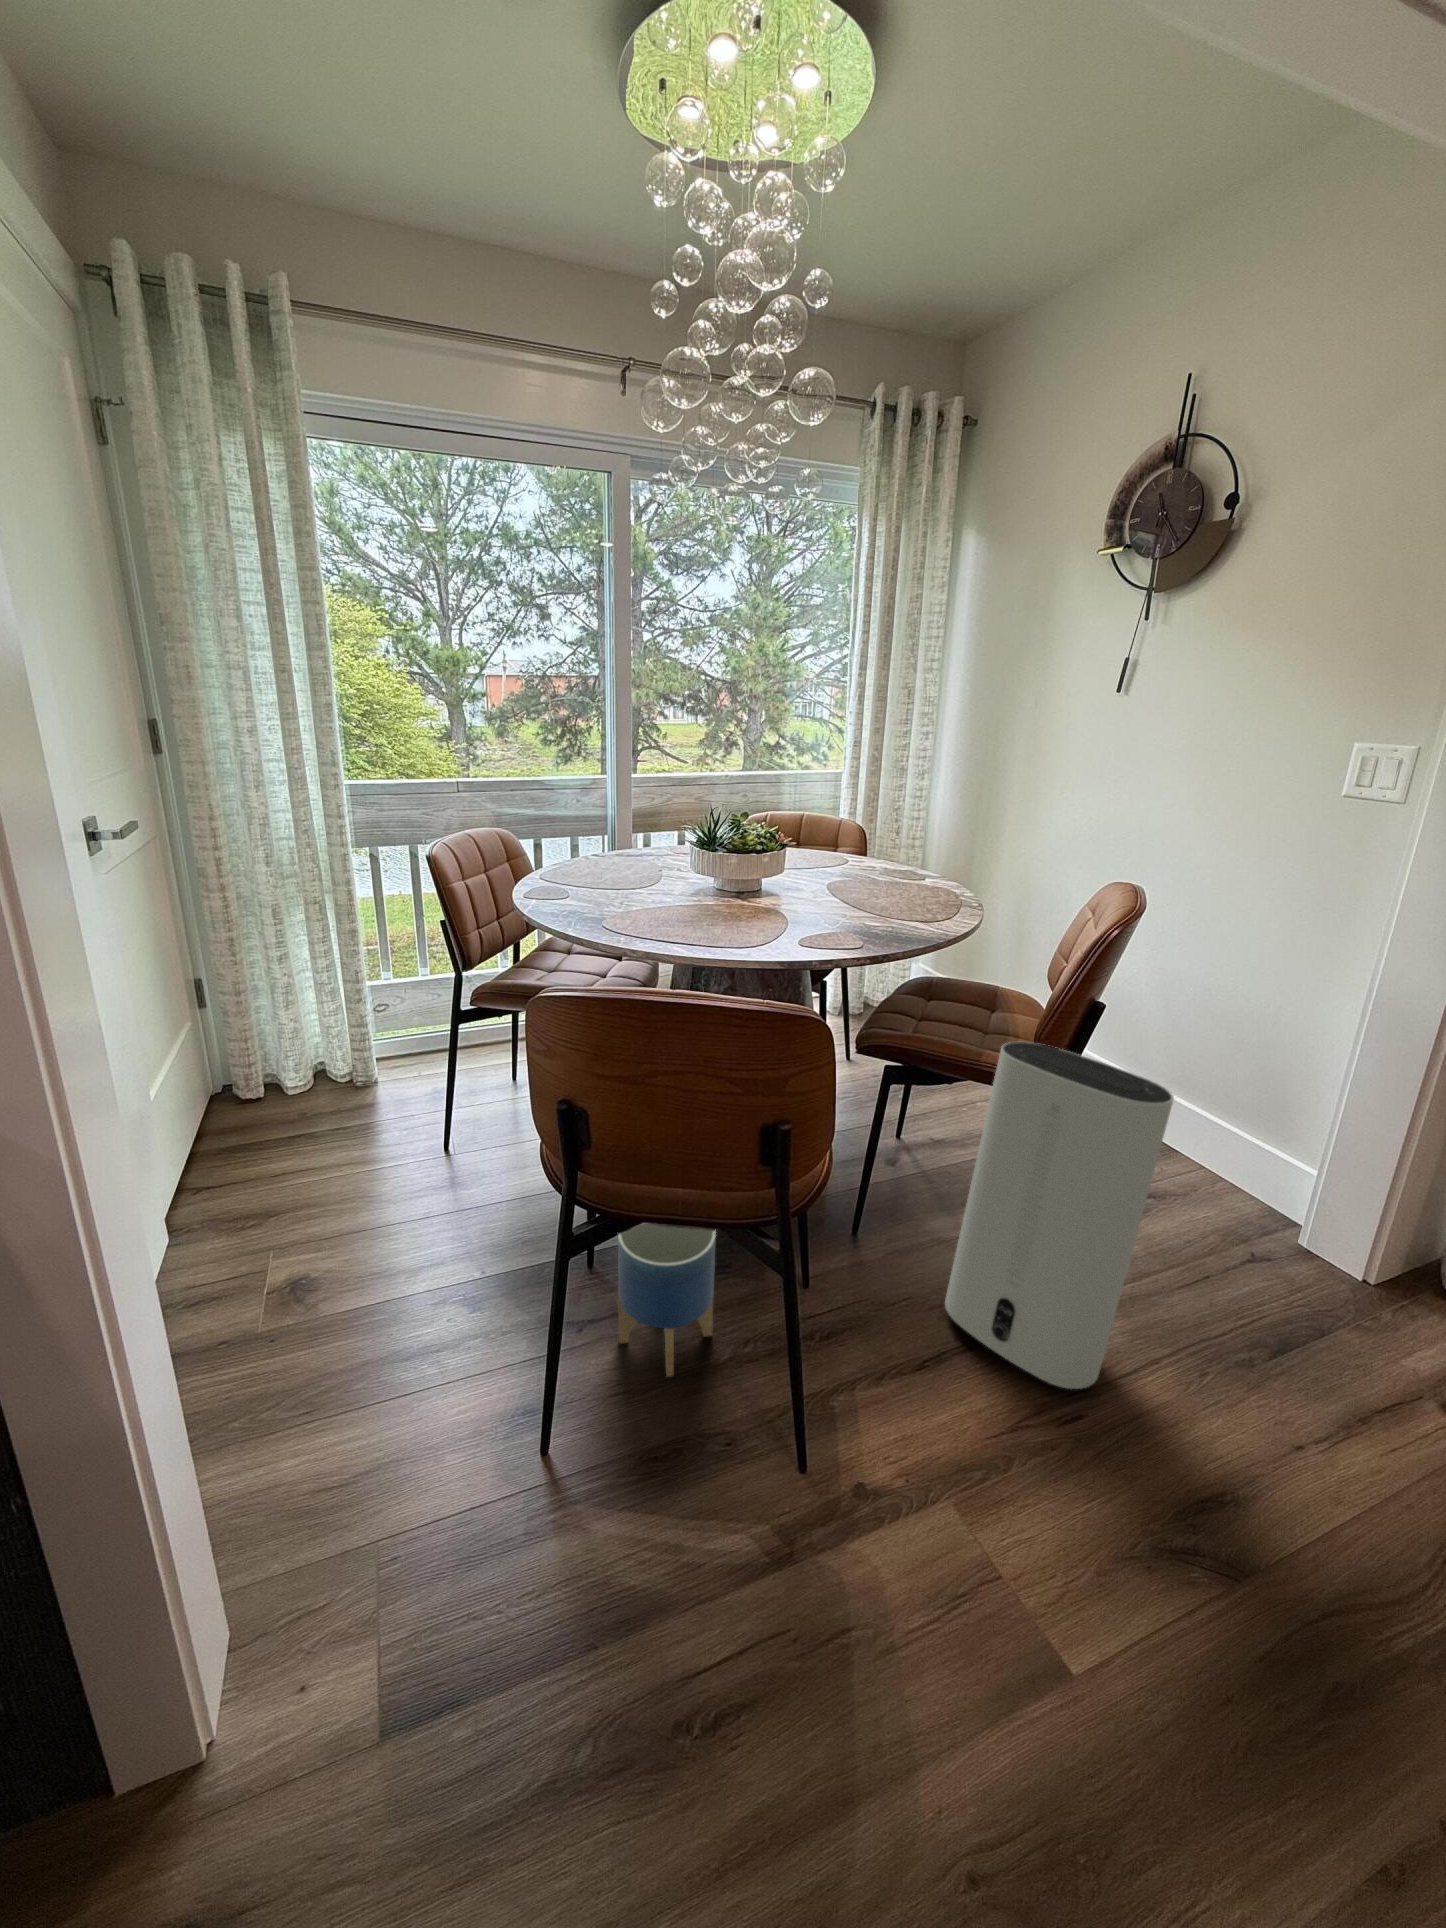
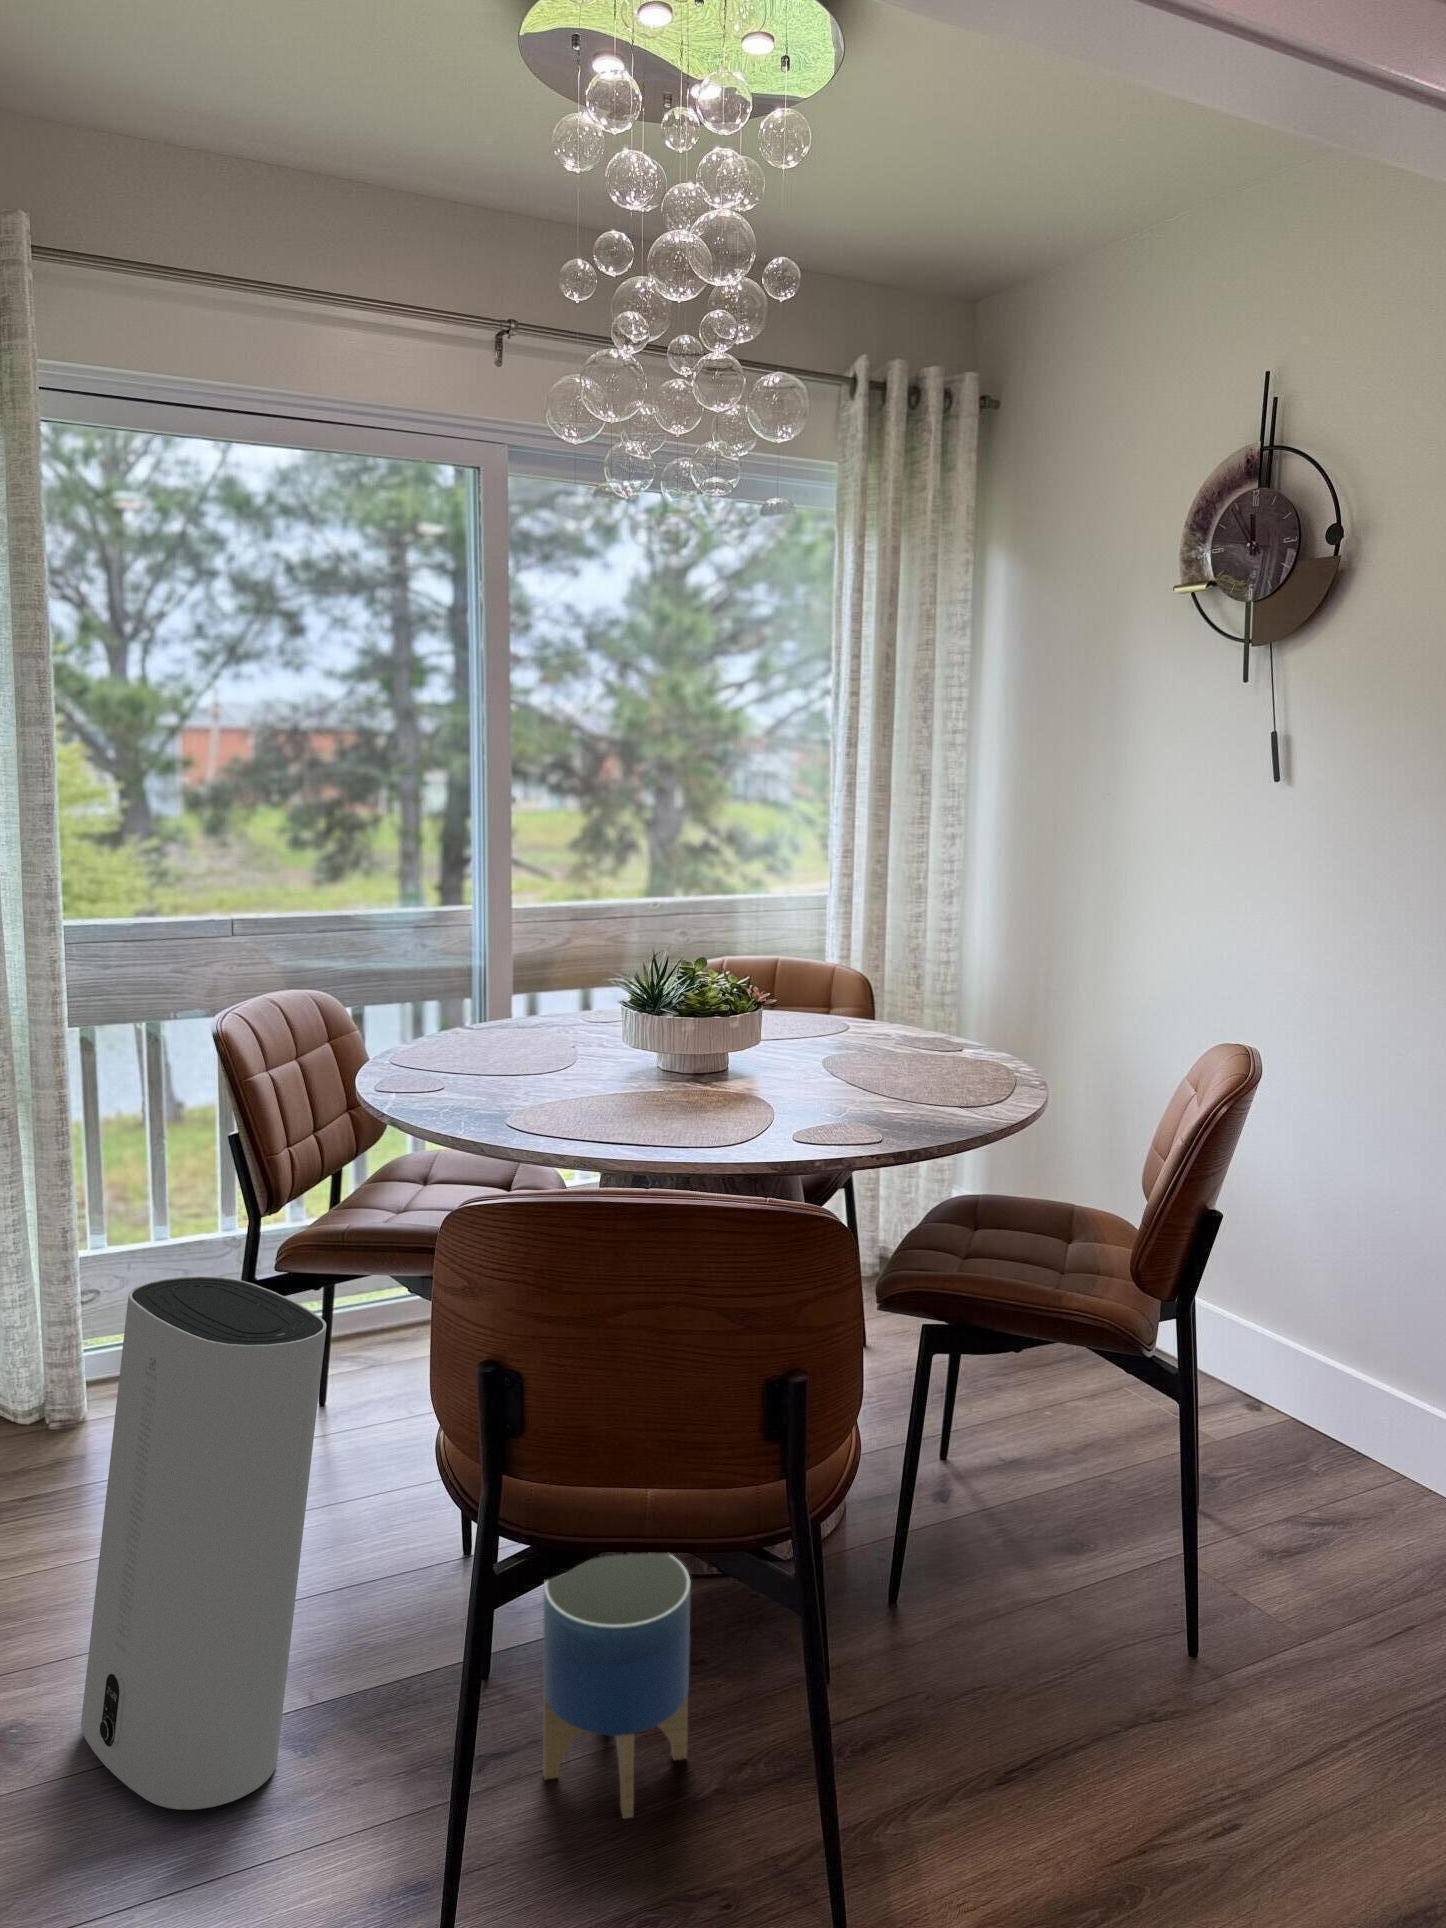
air purifier: present [945,1042,1174,1389] -> present [81,1276,326,1810]

